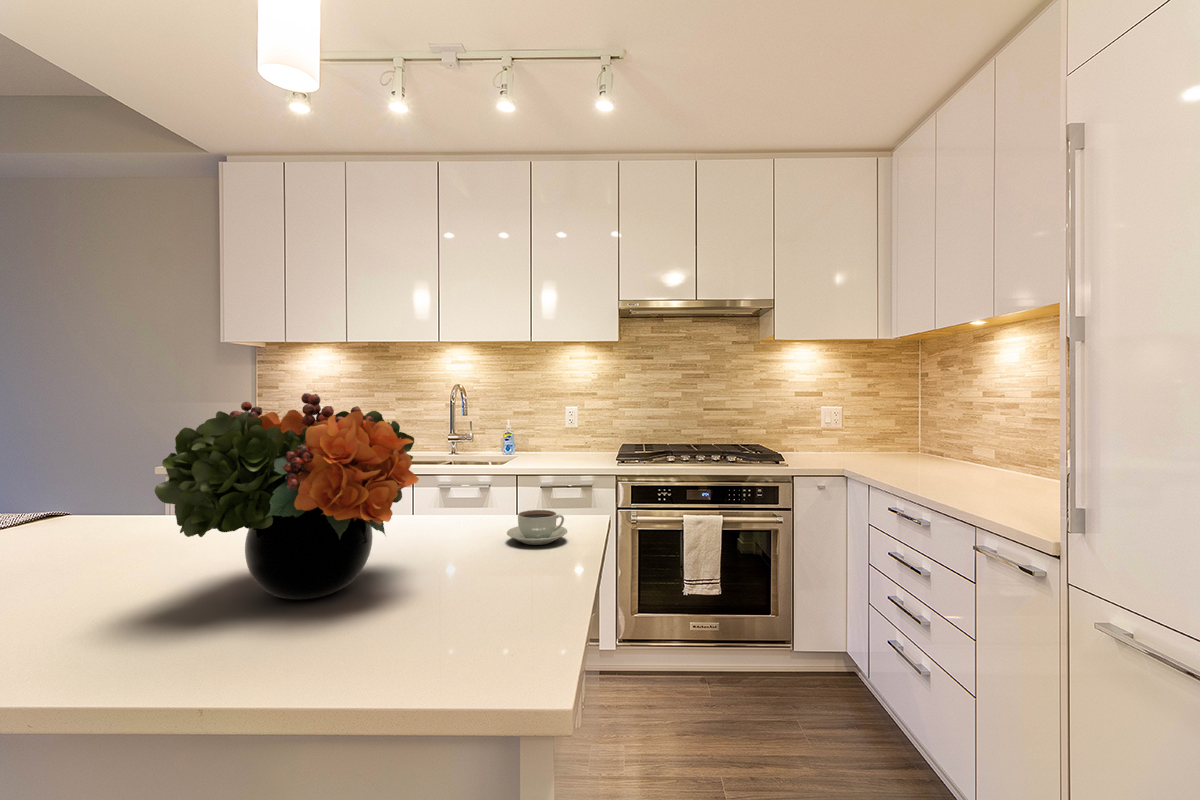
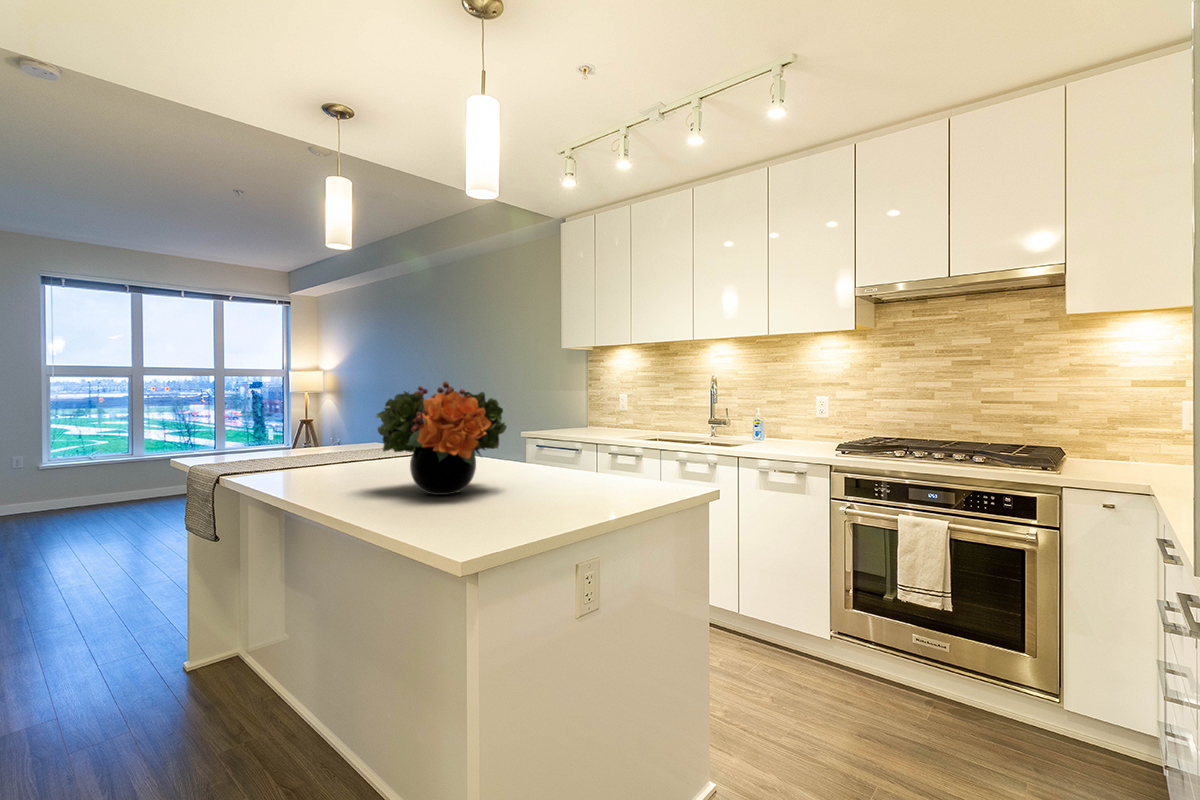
coffee cup: present [507,510,568,545] -> none [583,469,629,494]

